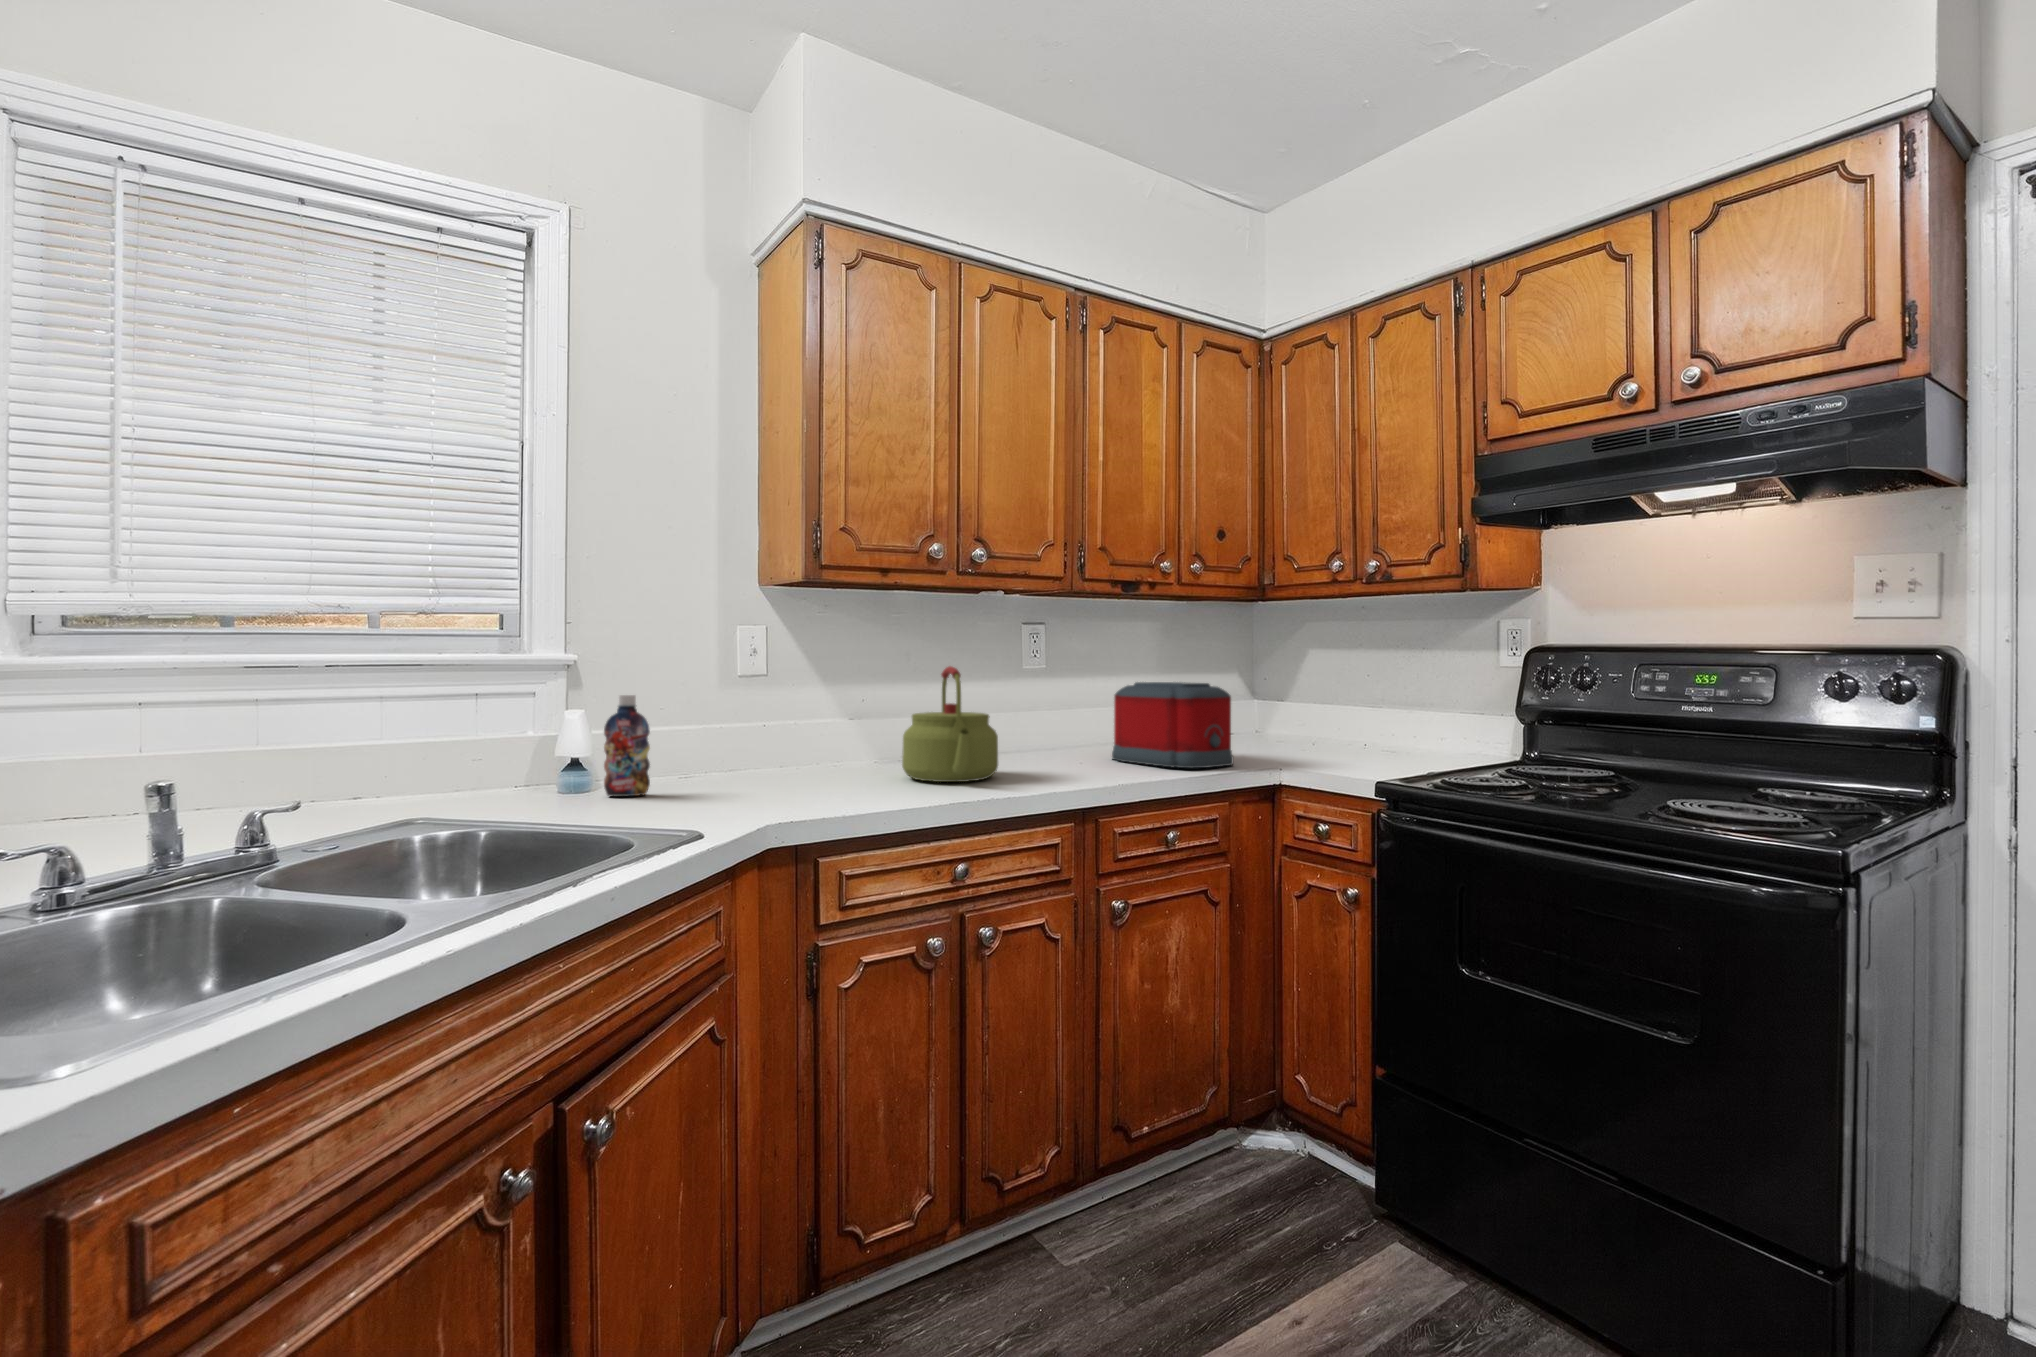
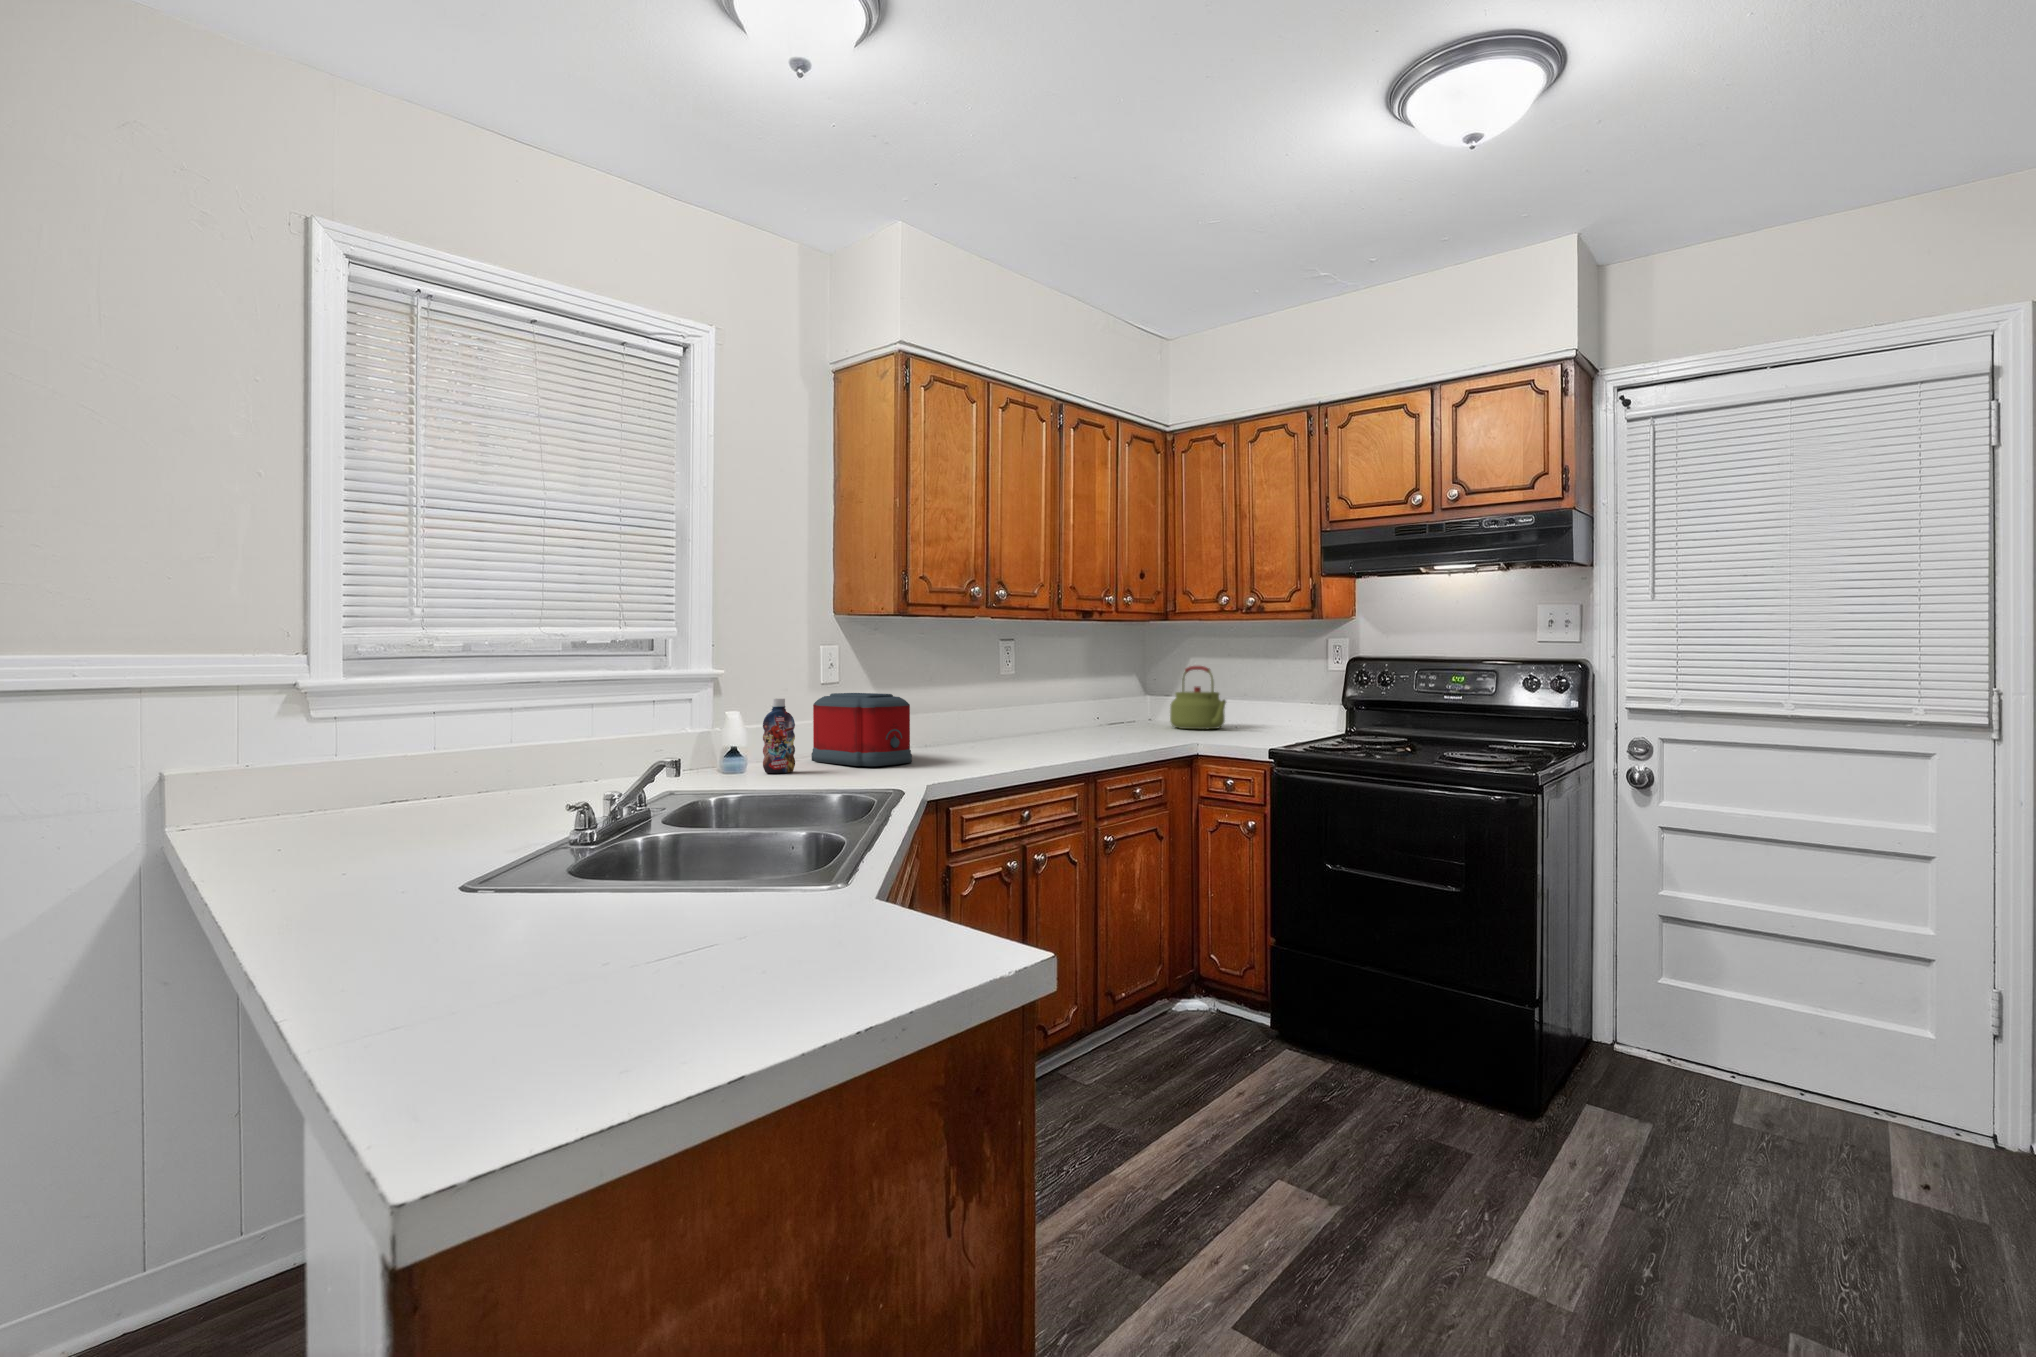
kettle: present [902,666,998,782] -> present [1170,666,1226,729]
toaster: present [1112,682,1233,768] -> present [811,693,912,766]

